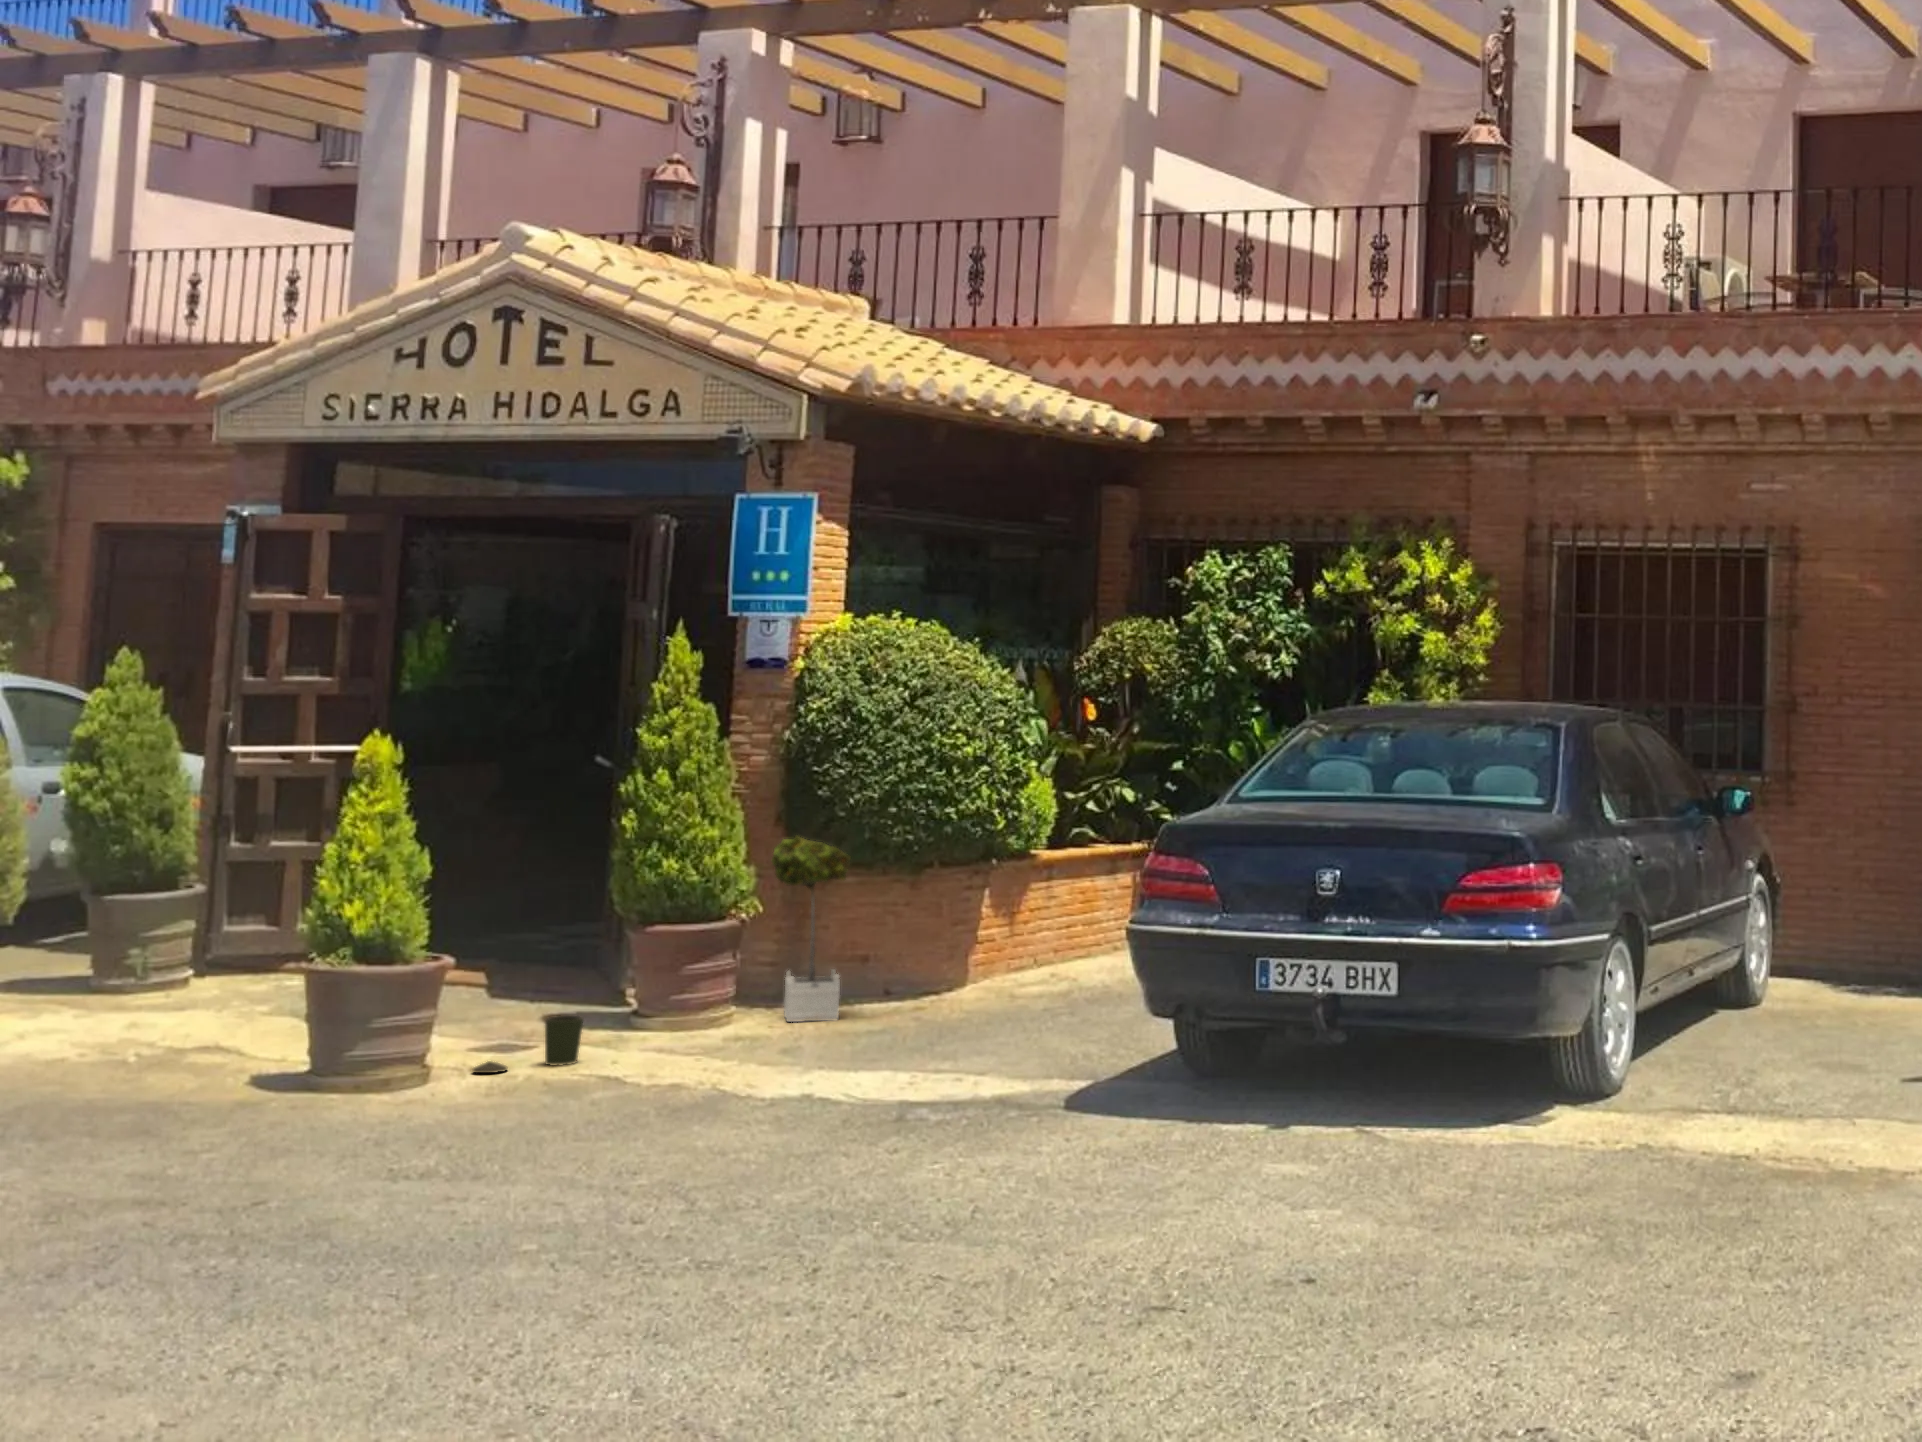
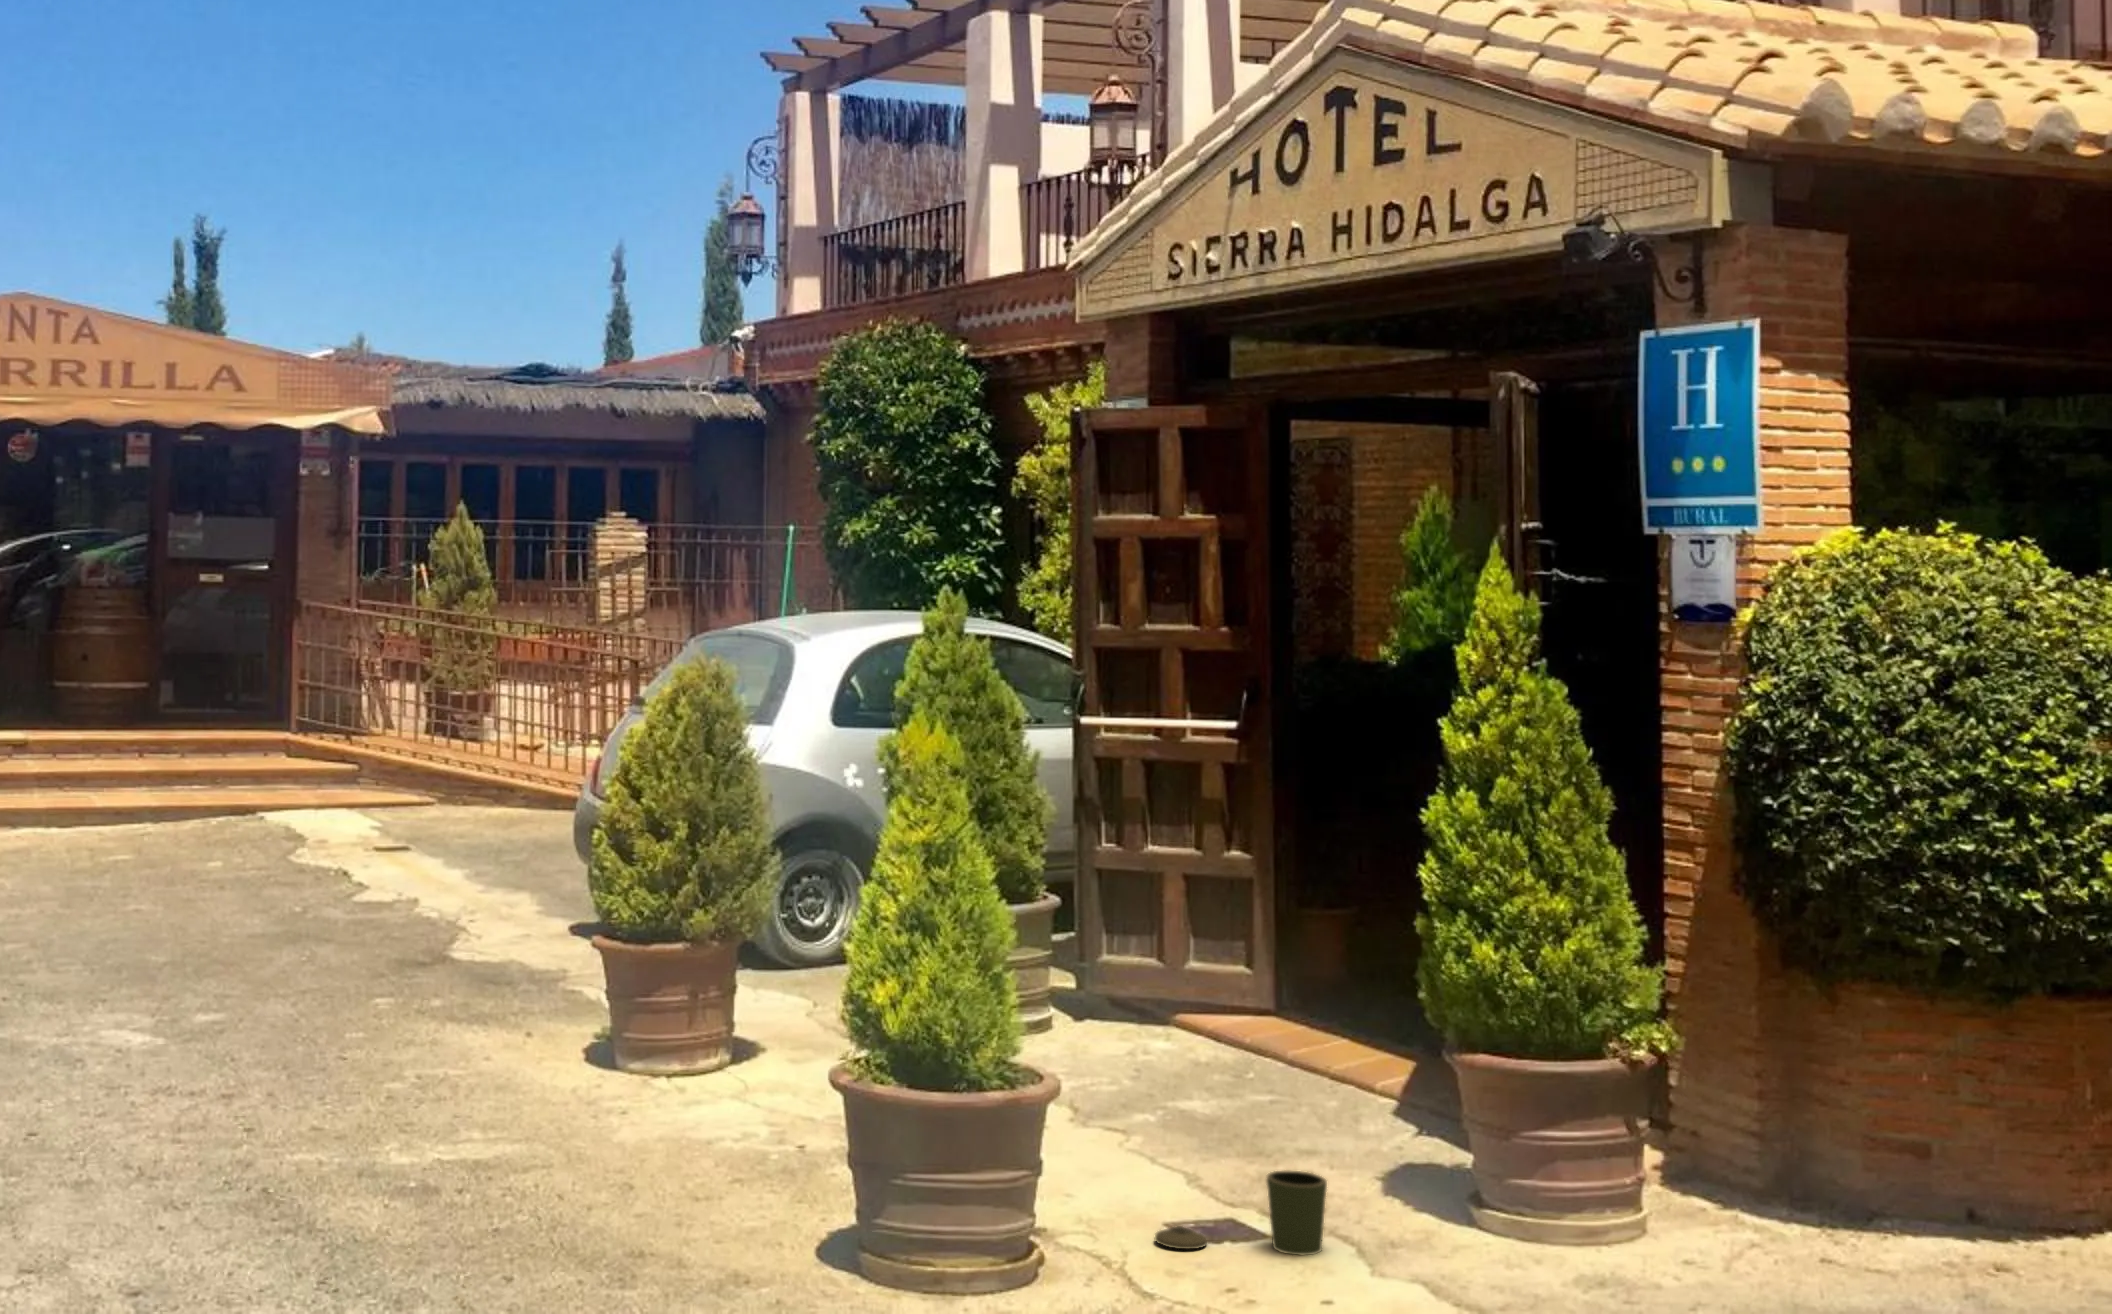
potted tree: present [772,836,850,1022] -> none [1705,910,1859,1247]

